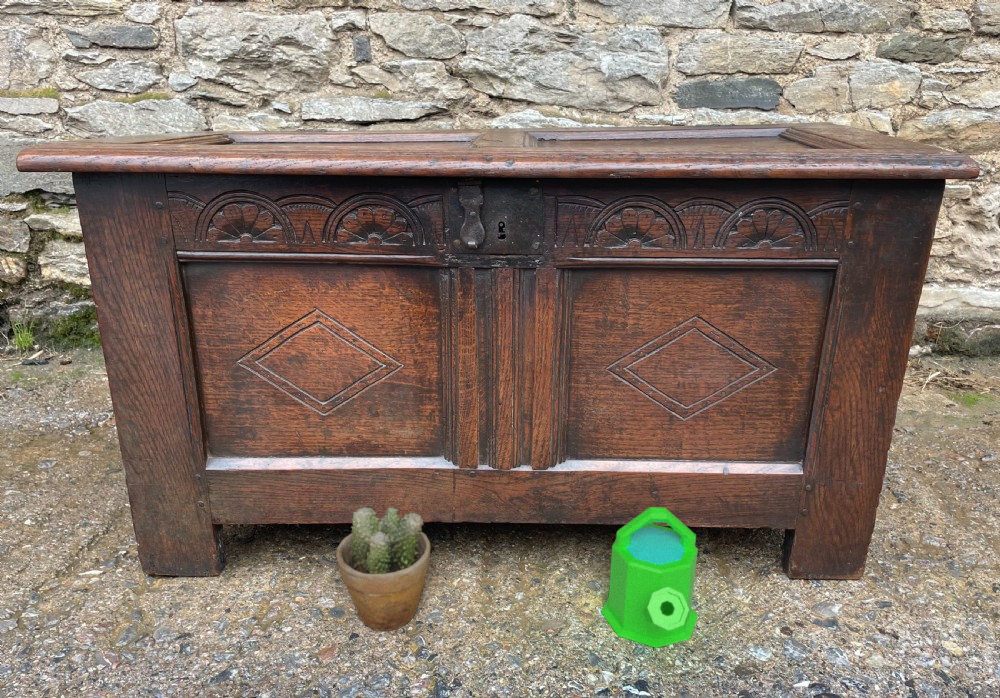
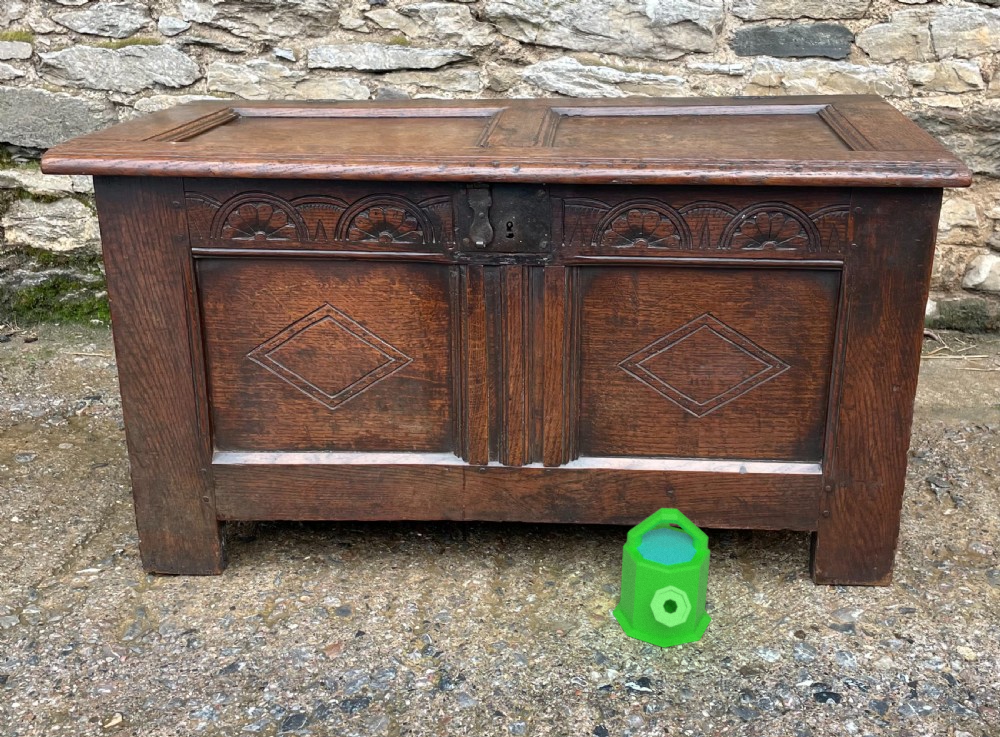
potted plant: present [336,507,430,631] -> none [346,501,440,624]

